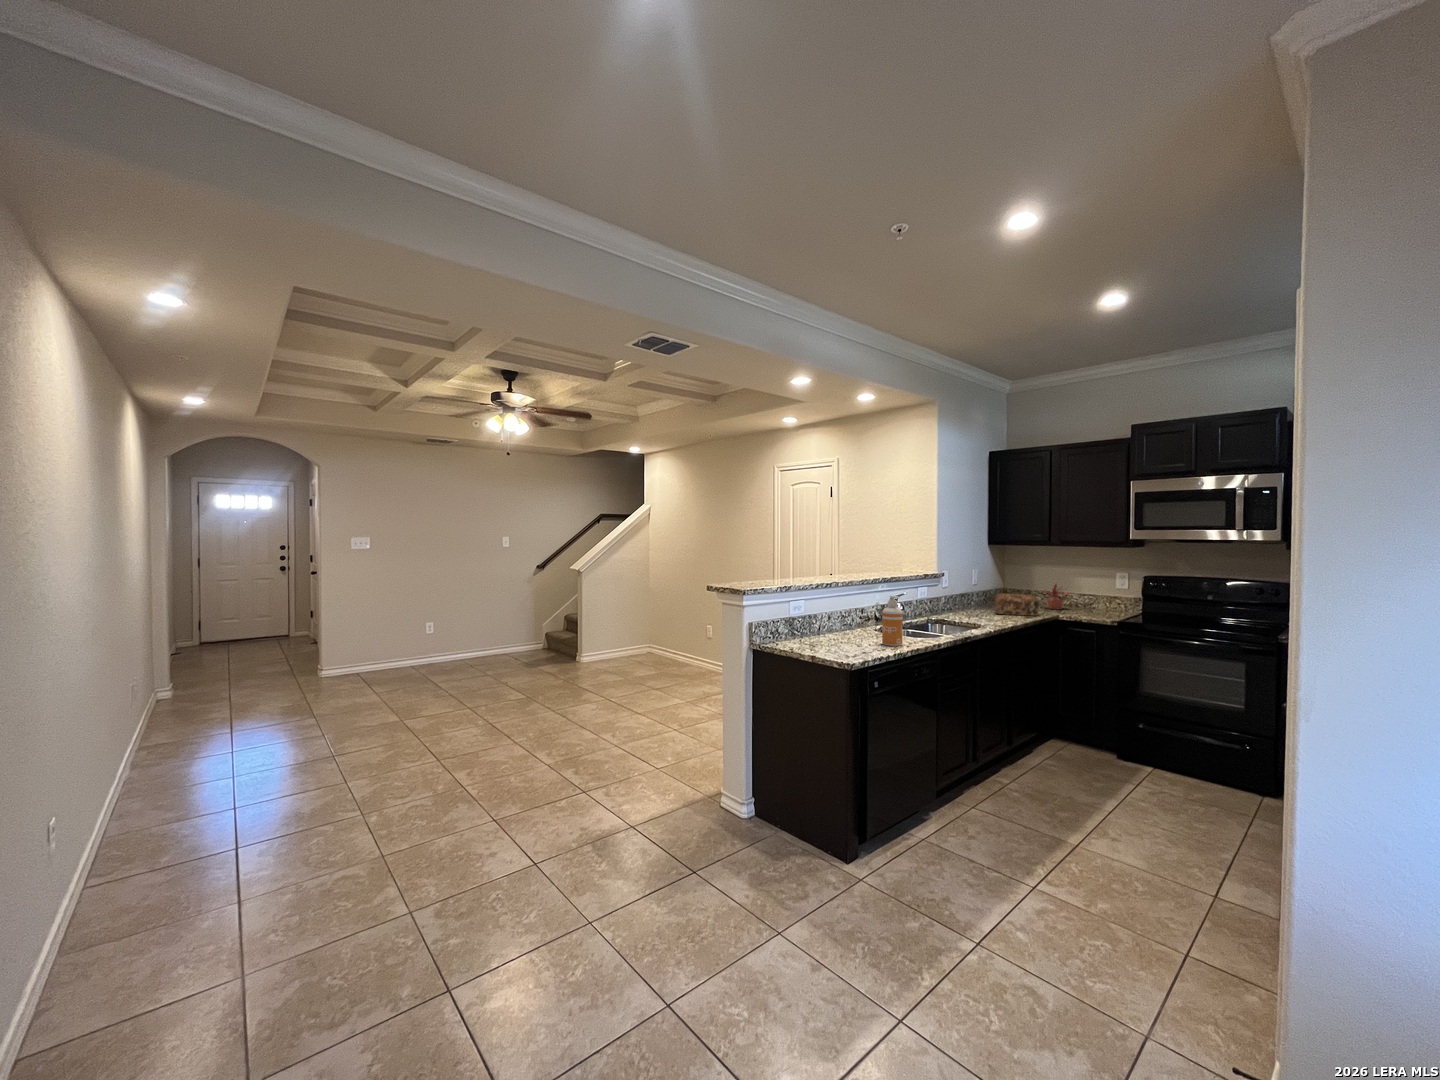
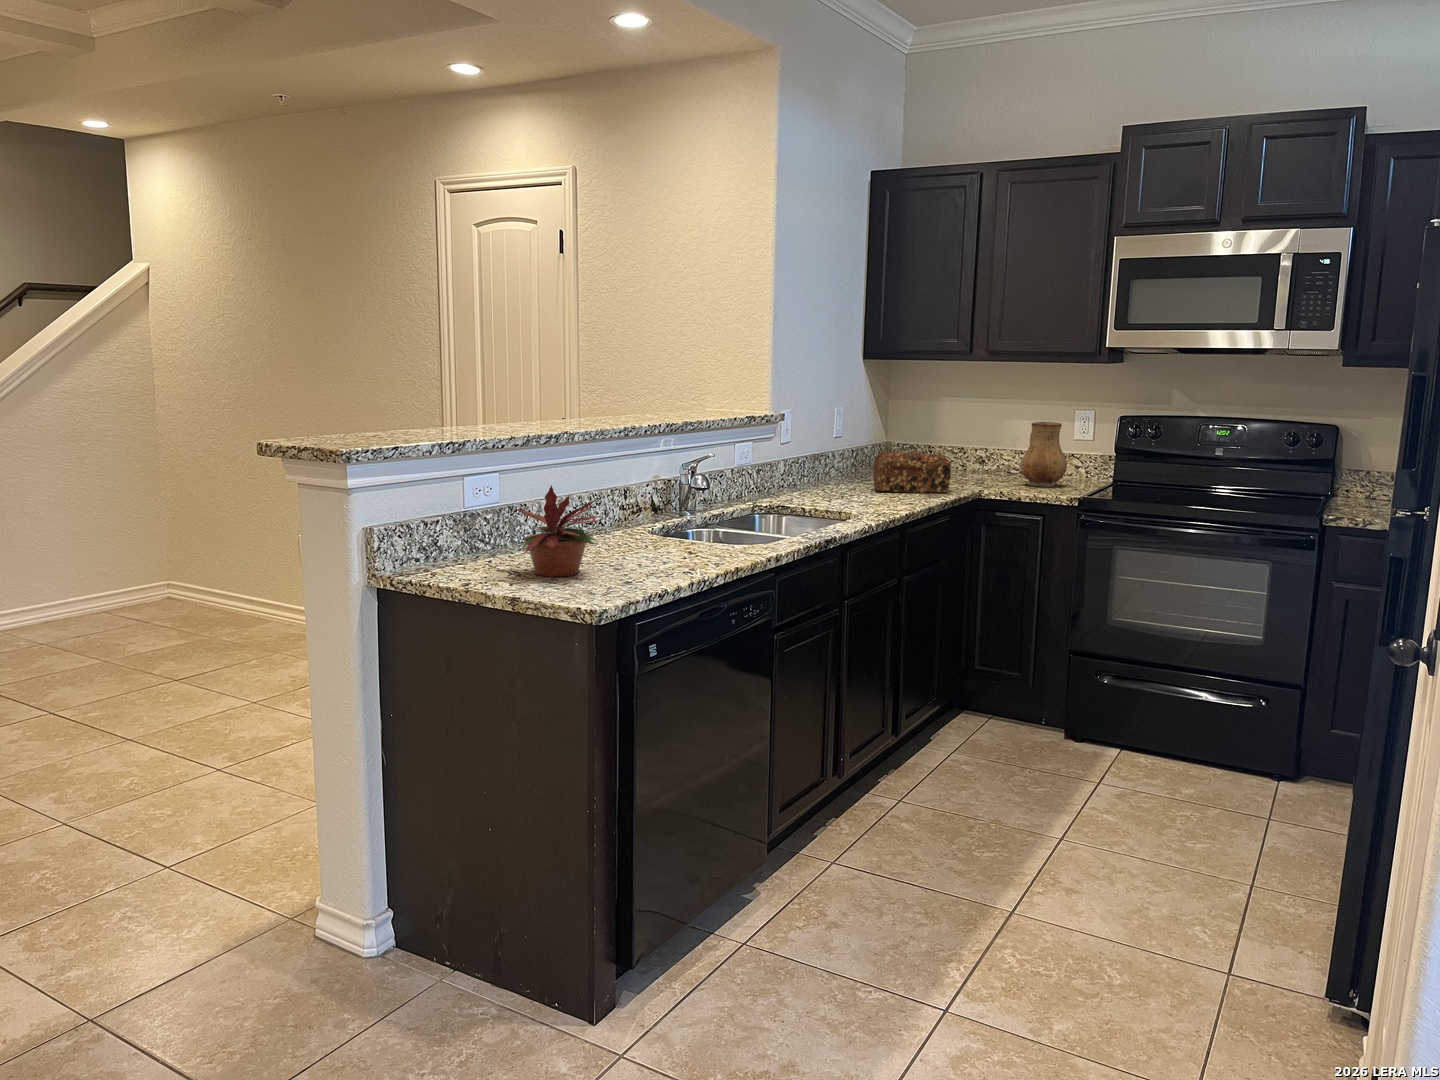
ceramic pitcher: none [1083,579,1111,614] -> present [1021,422,1067,487]
potted plant: present [1045,584,1067,609] -> present [516,485,600,577]
soap dispenser: present [882,596,903,646] -> none [666,458,708,565]

